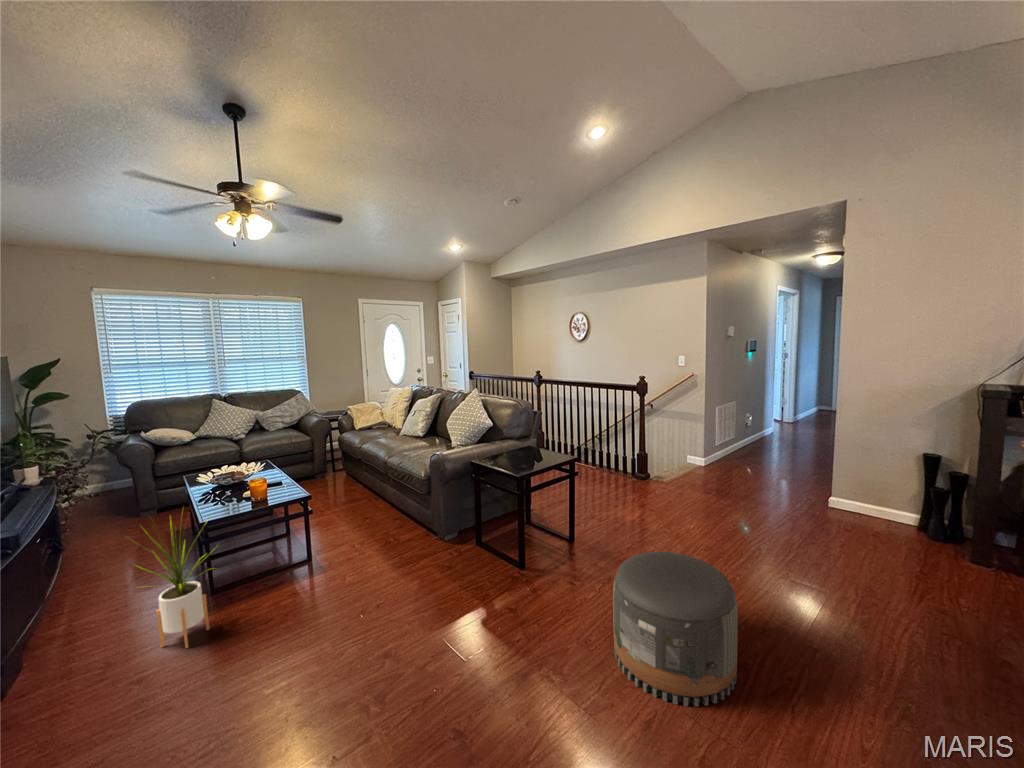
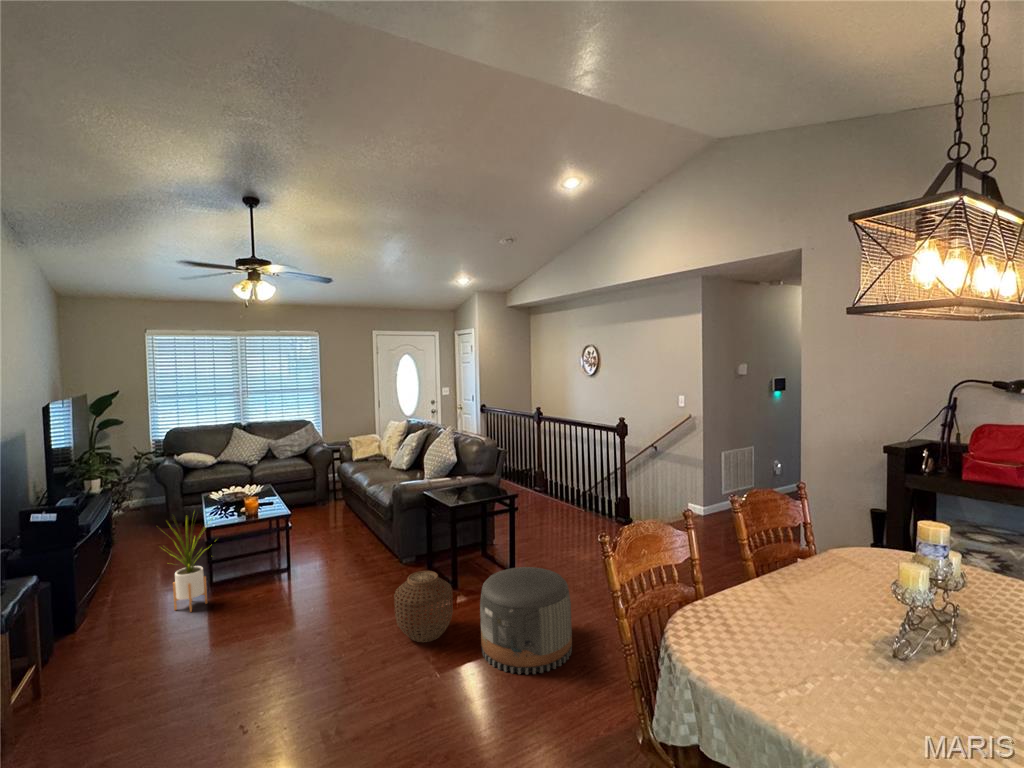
woven basket: none [493,567,568,664] -> present [394,571,453,642]

